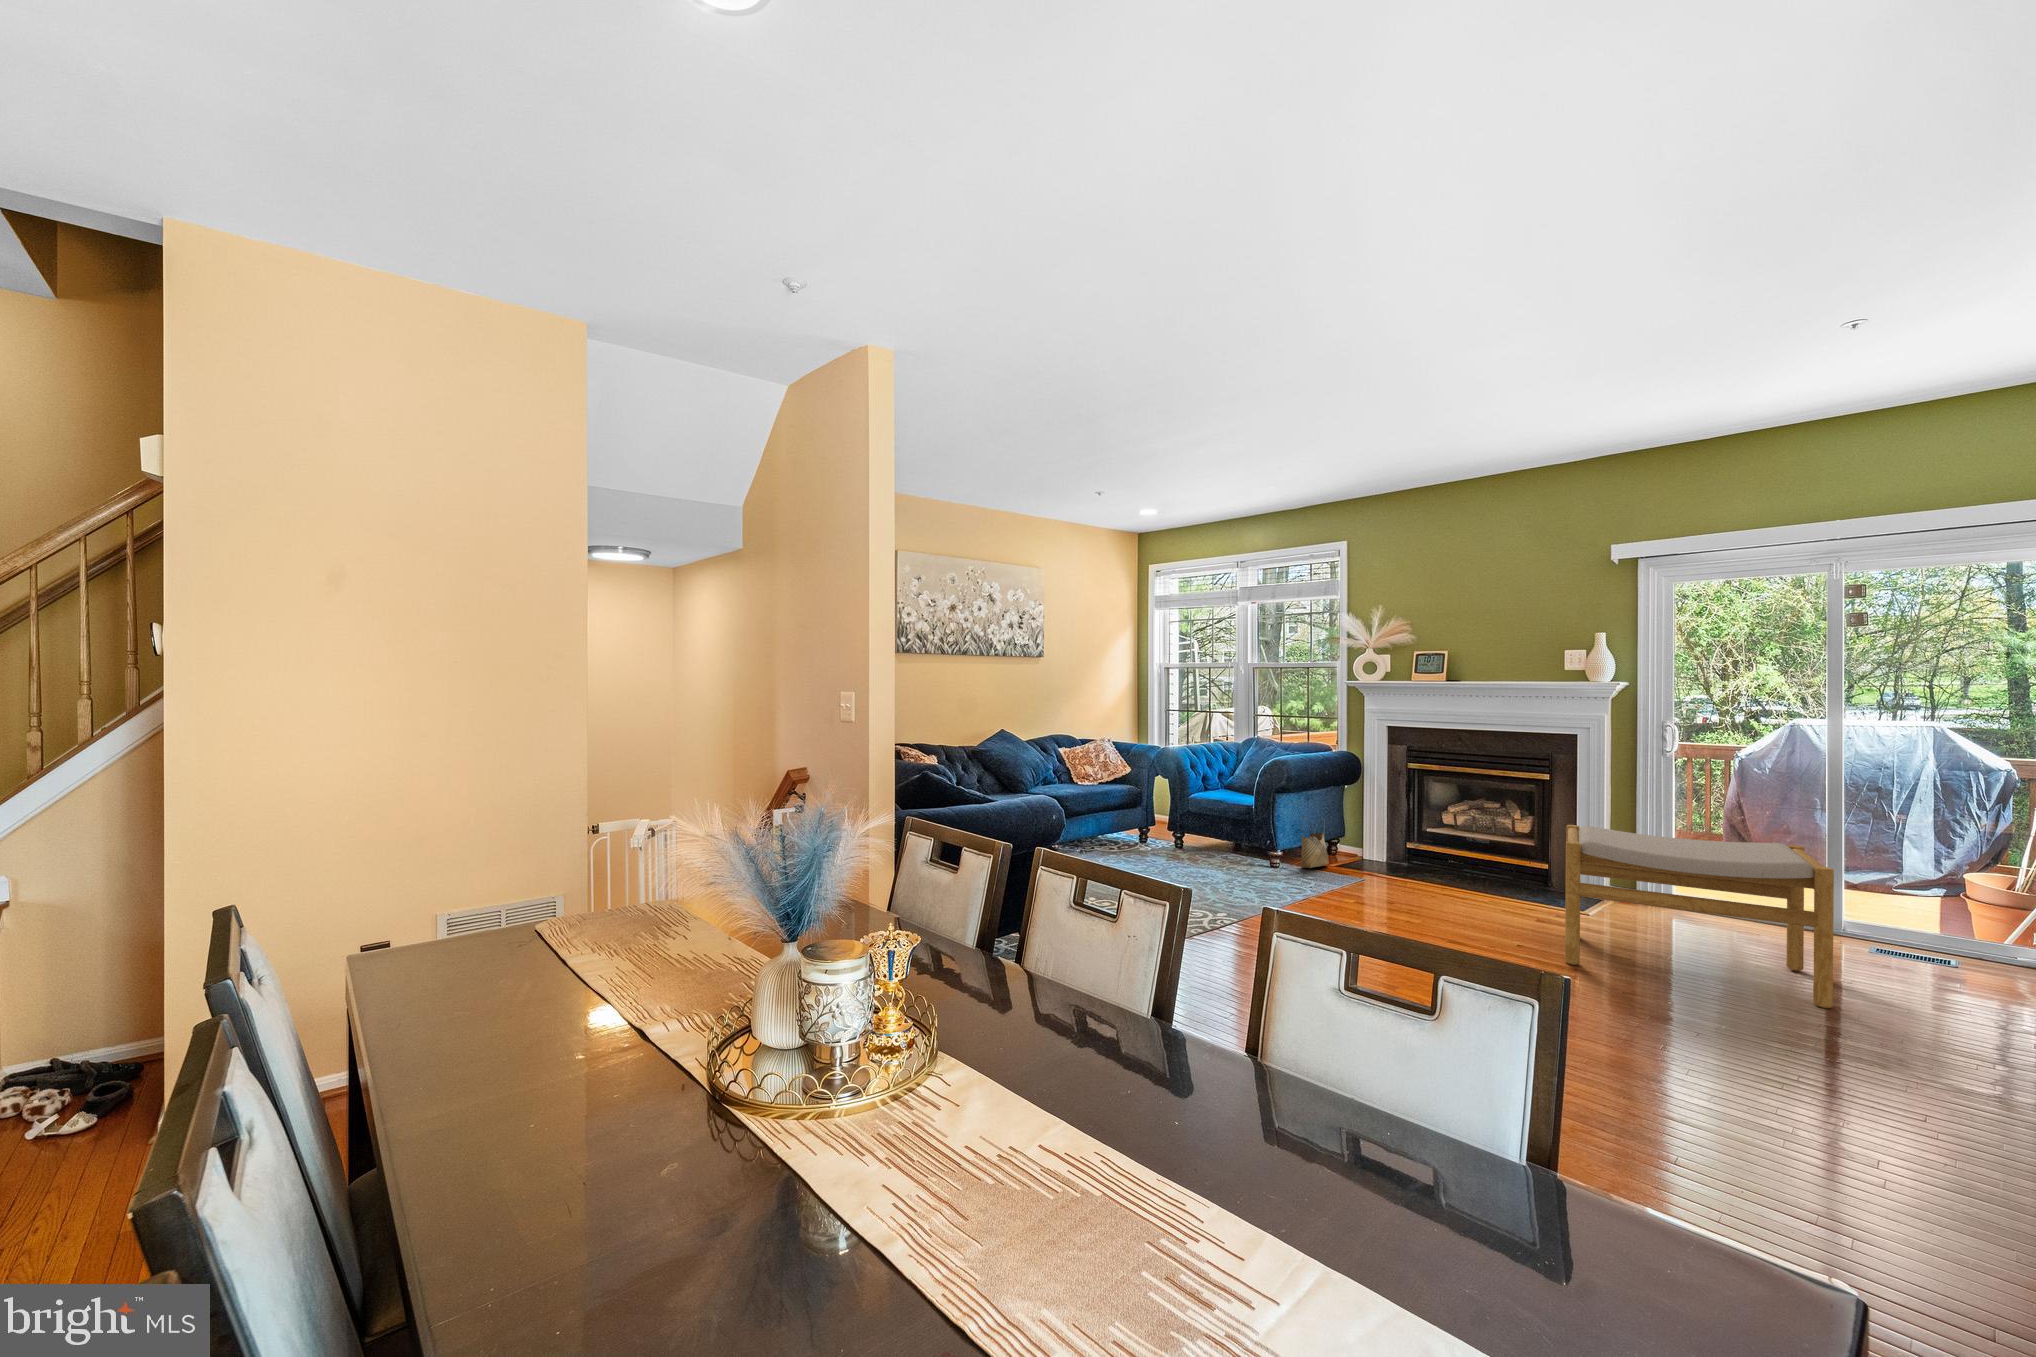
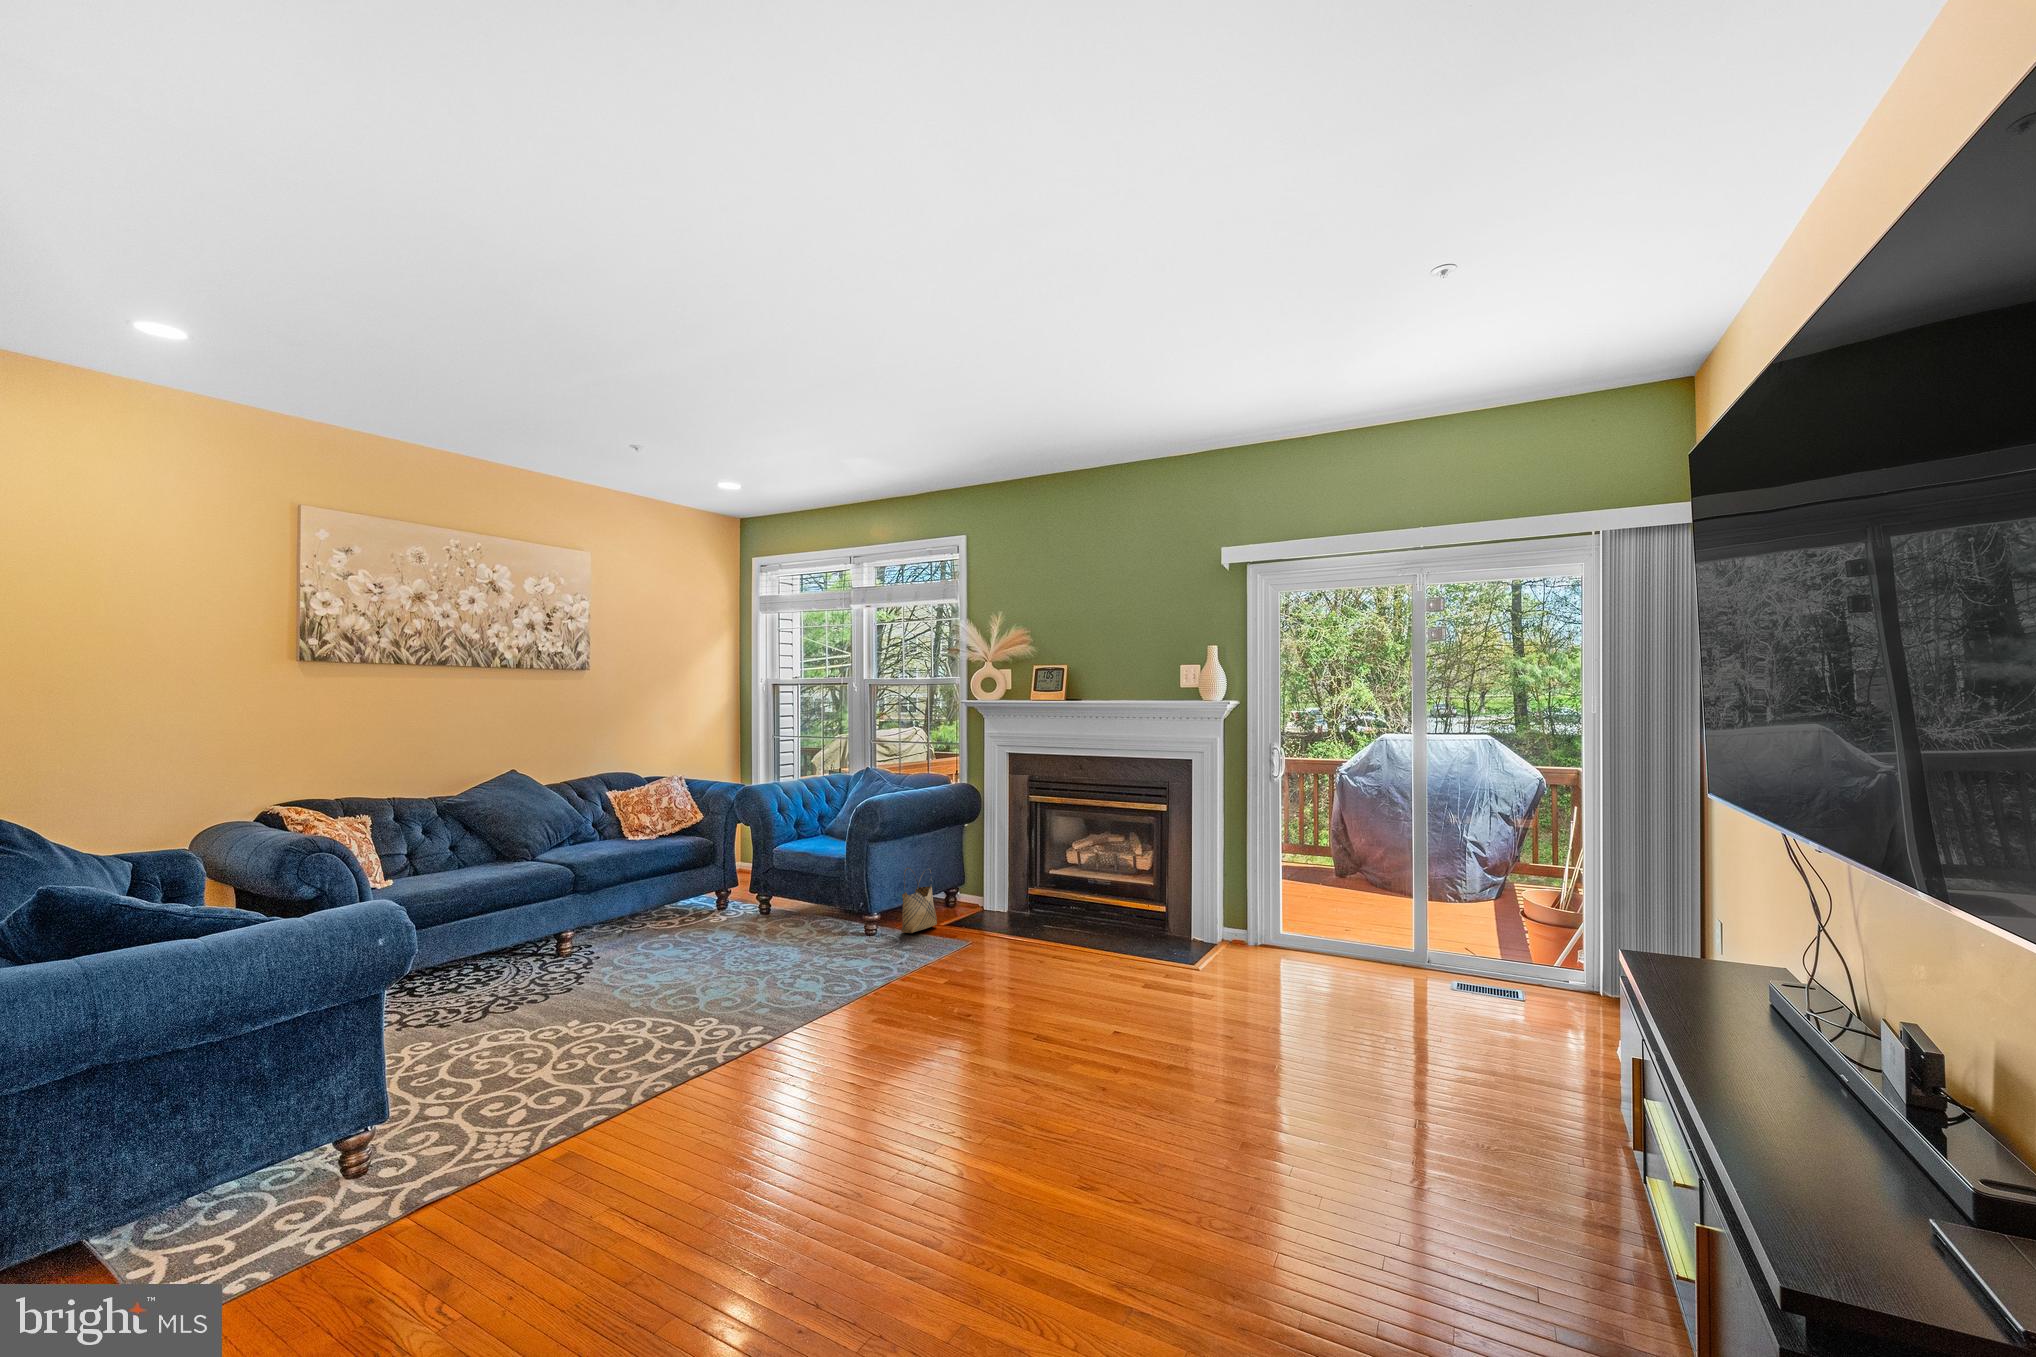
footstool: present [1565,825,1834,1008] -> none [1160,867,1418,1073]

